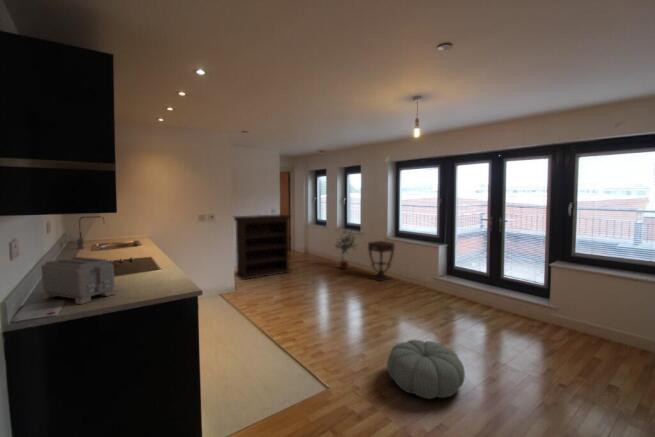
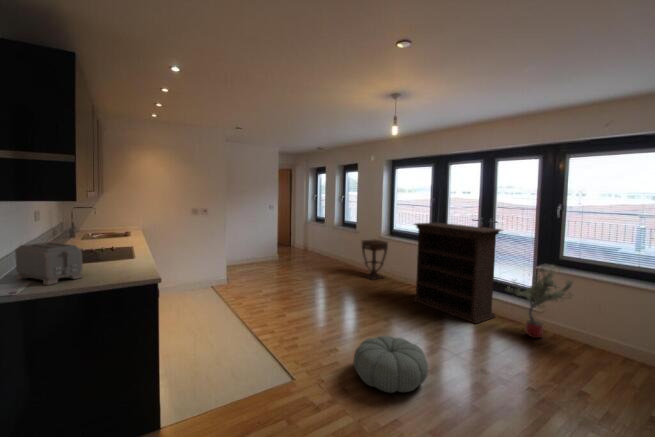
bookshelf: present [234,215,290,280] -> present [413,222,502,324]
potted tree: present [335,232,356,269] -> present [507,266,572,338]

